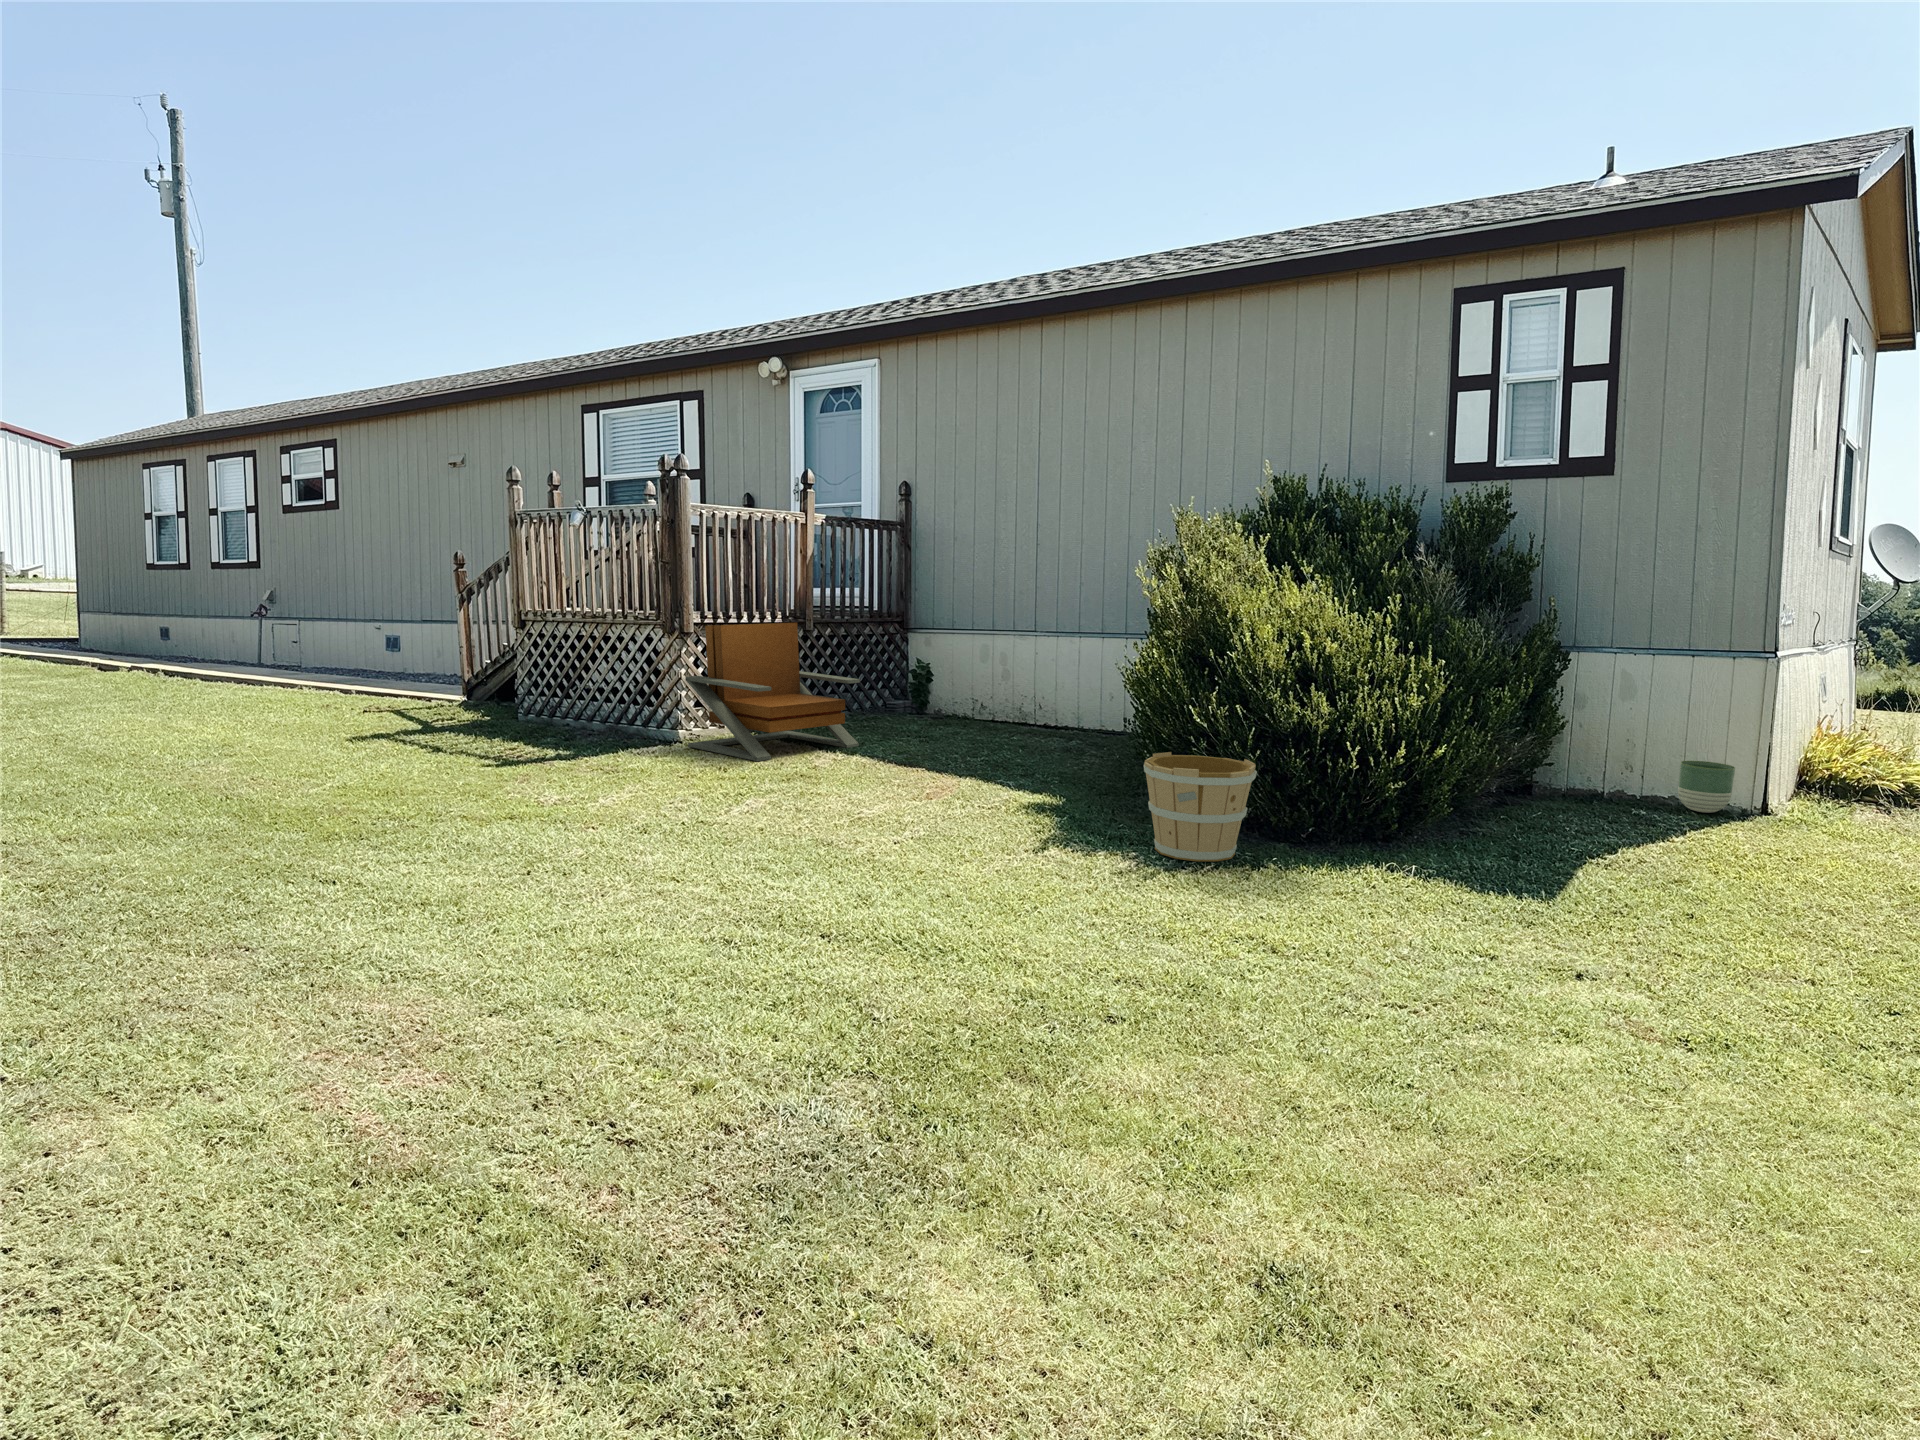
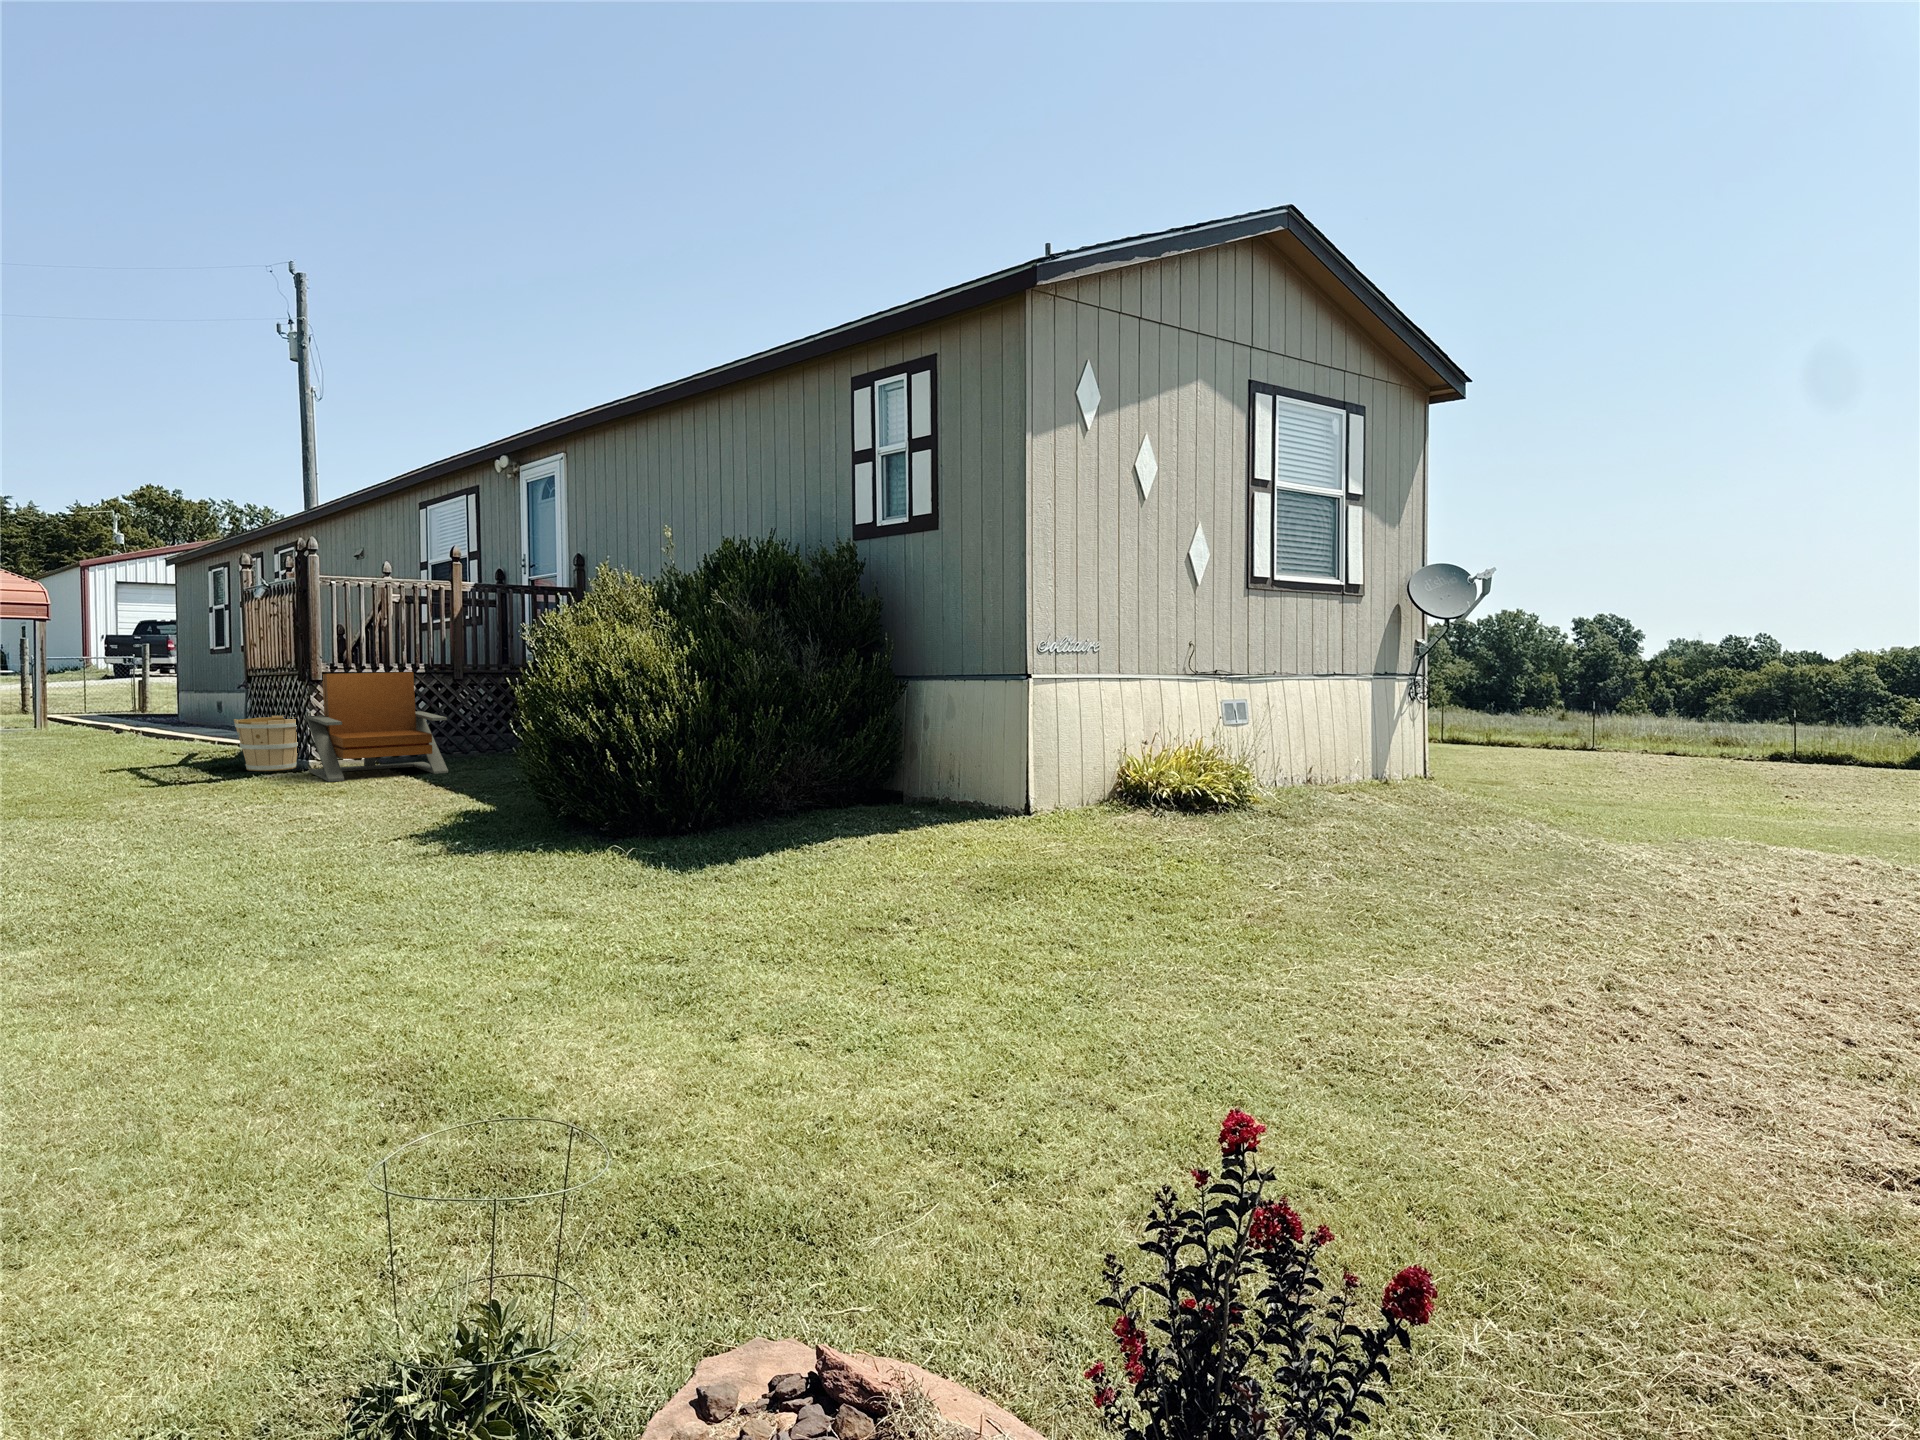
wooden bucket: present [1144,752,1257,862] -> present [234,716,298,771]
planter: present [1678,761,1735,813] -> none [949,776,990,821]

